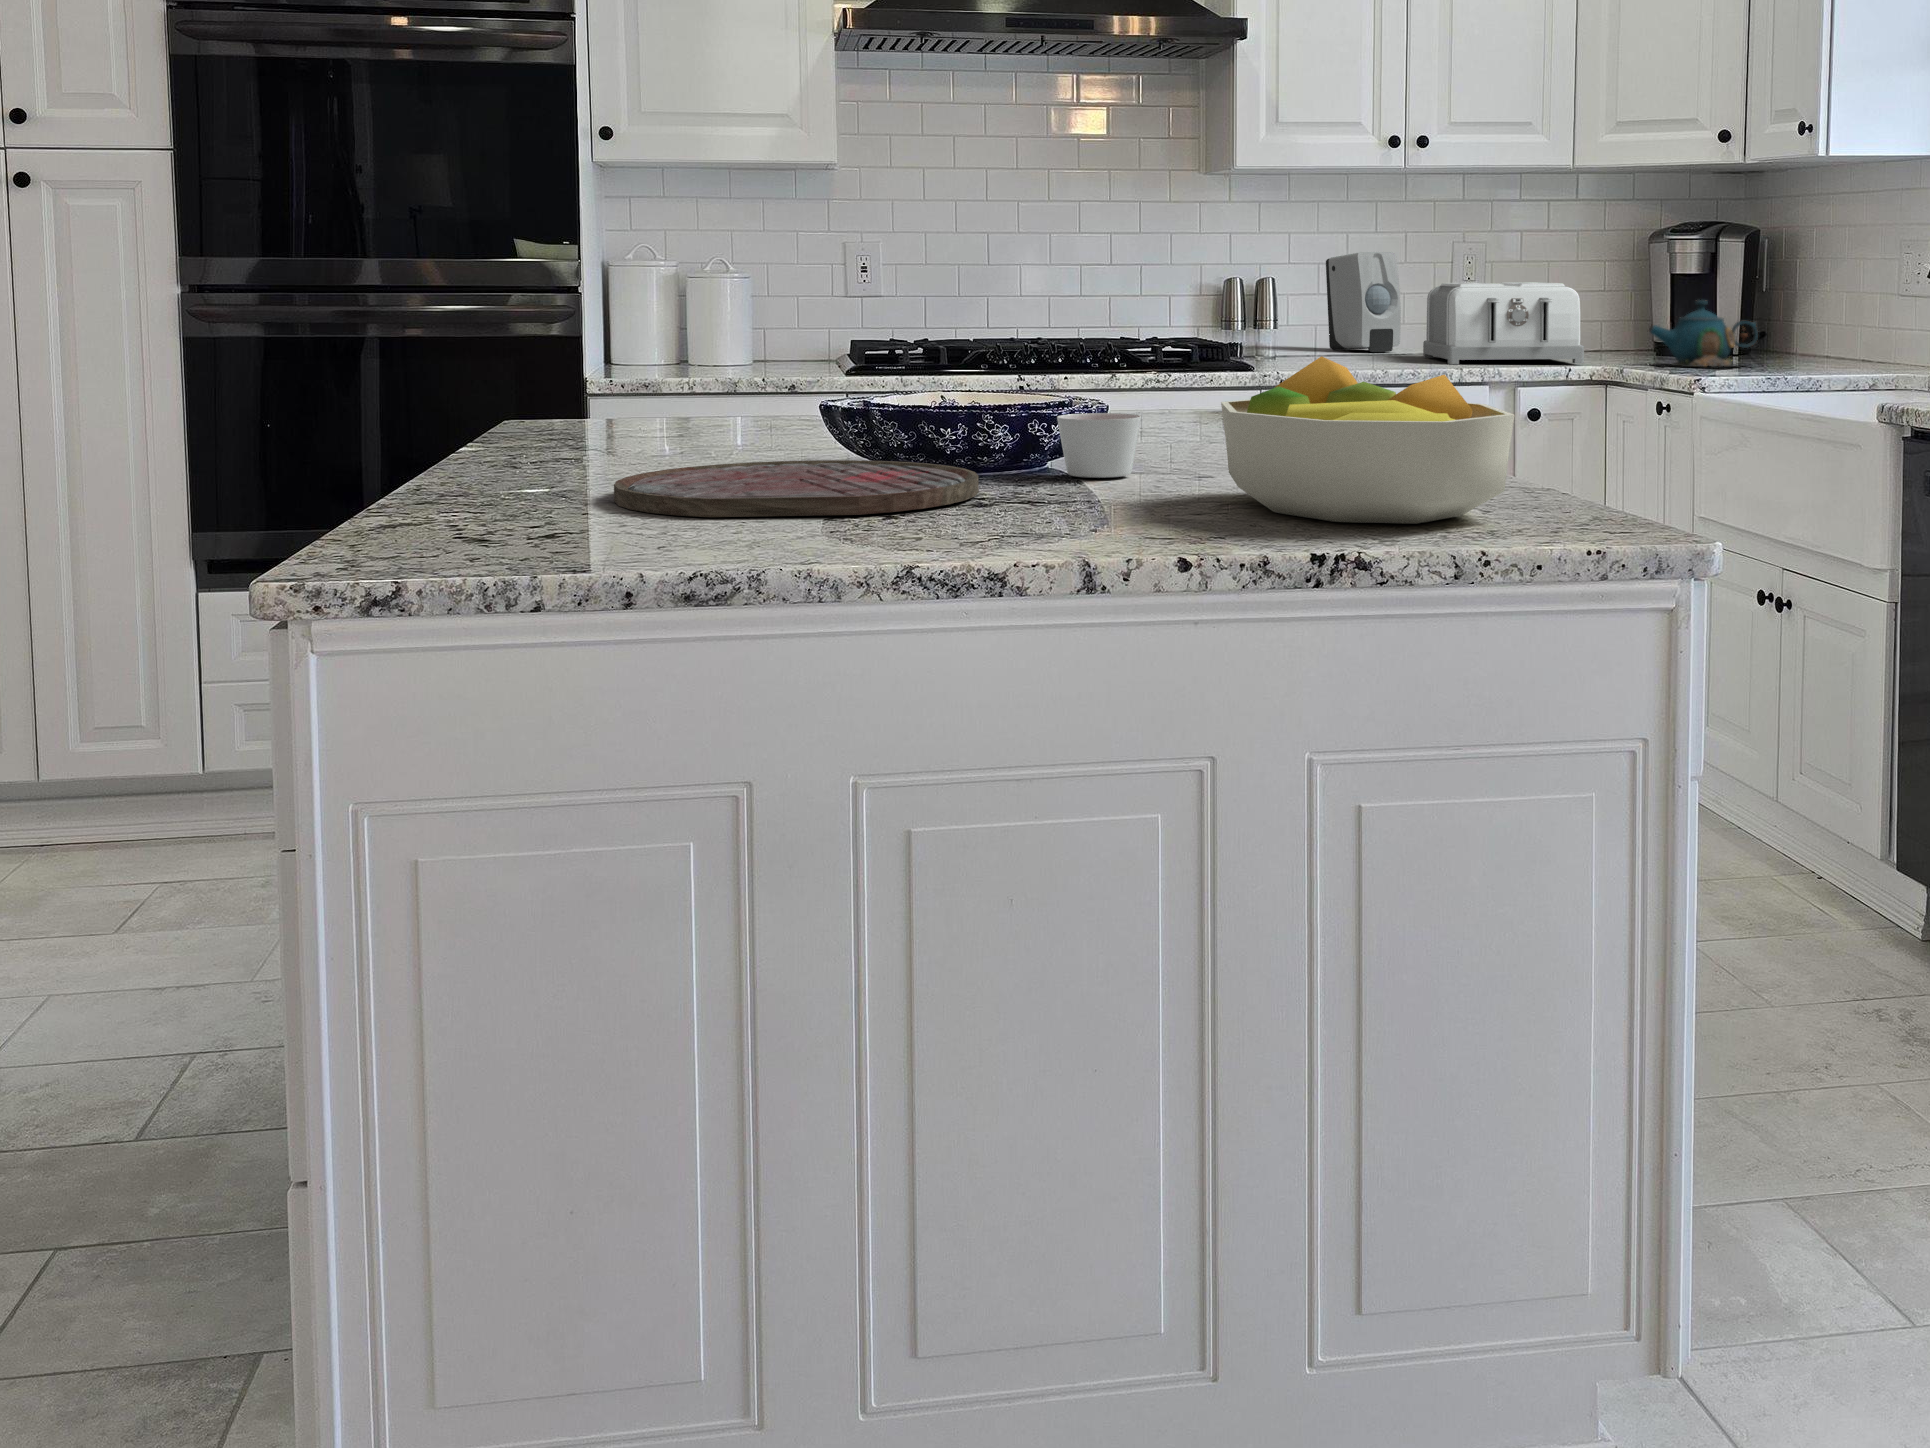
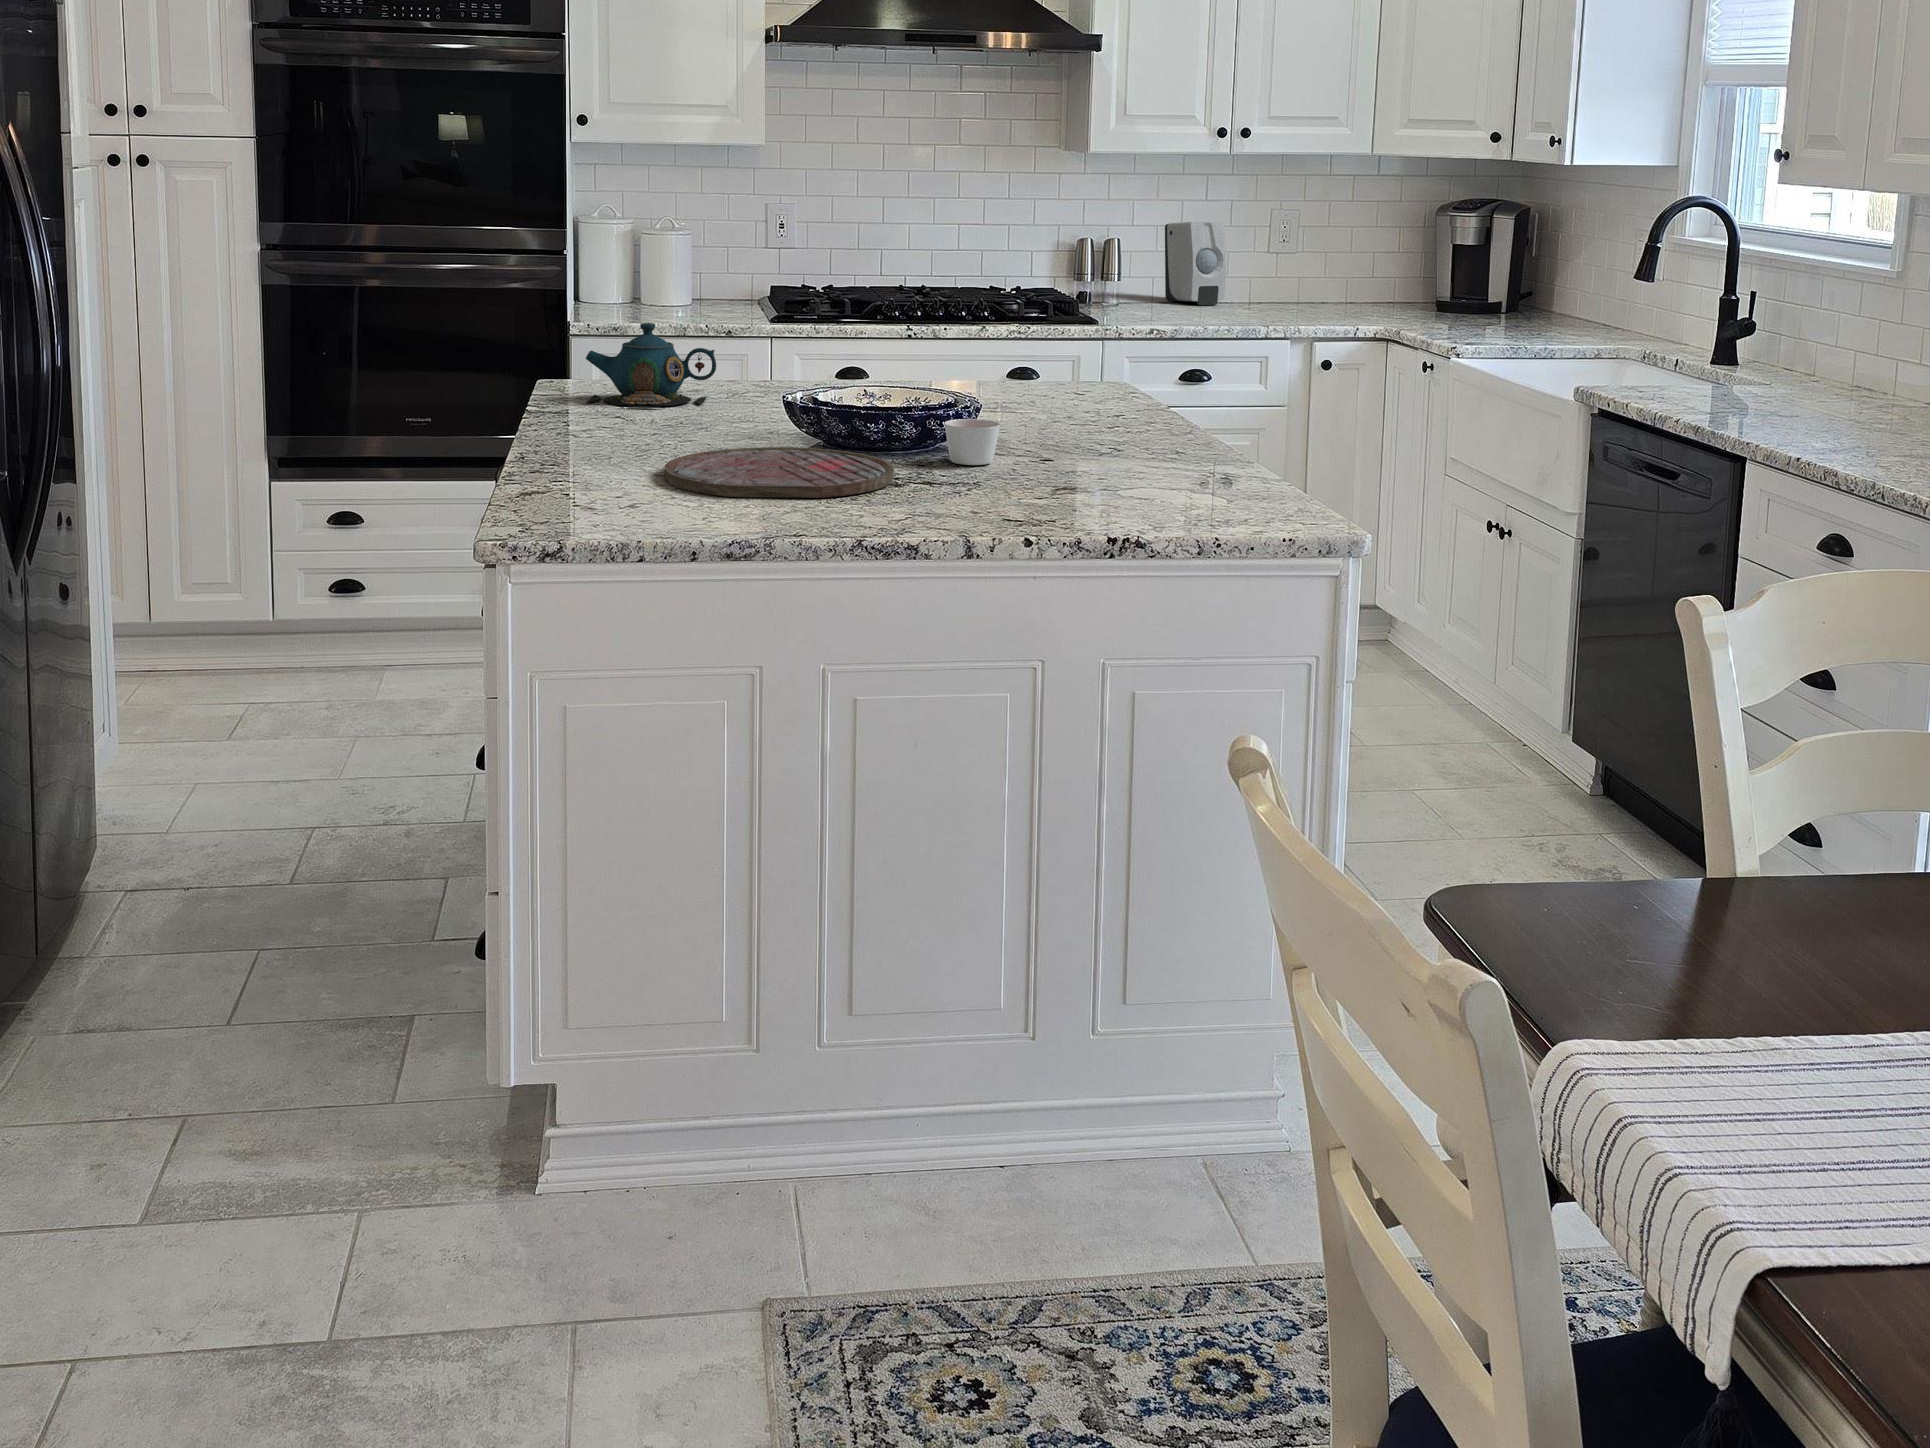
toaster: present [1423,282,1584,364] -> none [1241,253,1370,327]
teapot: present [1649,300,1758,367] -> present [586,323,716,408]
fruit bowl: present [1221,356,1514,524] -> none [1051,398,1232,516]

